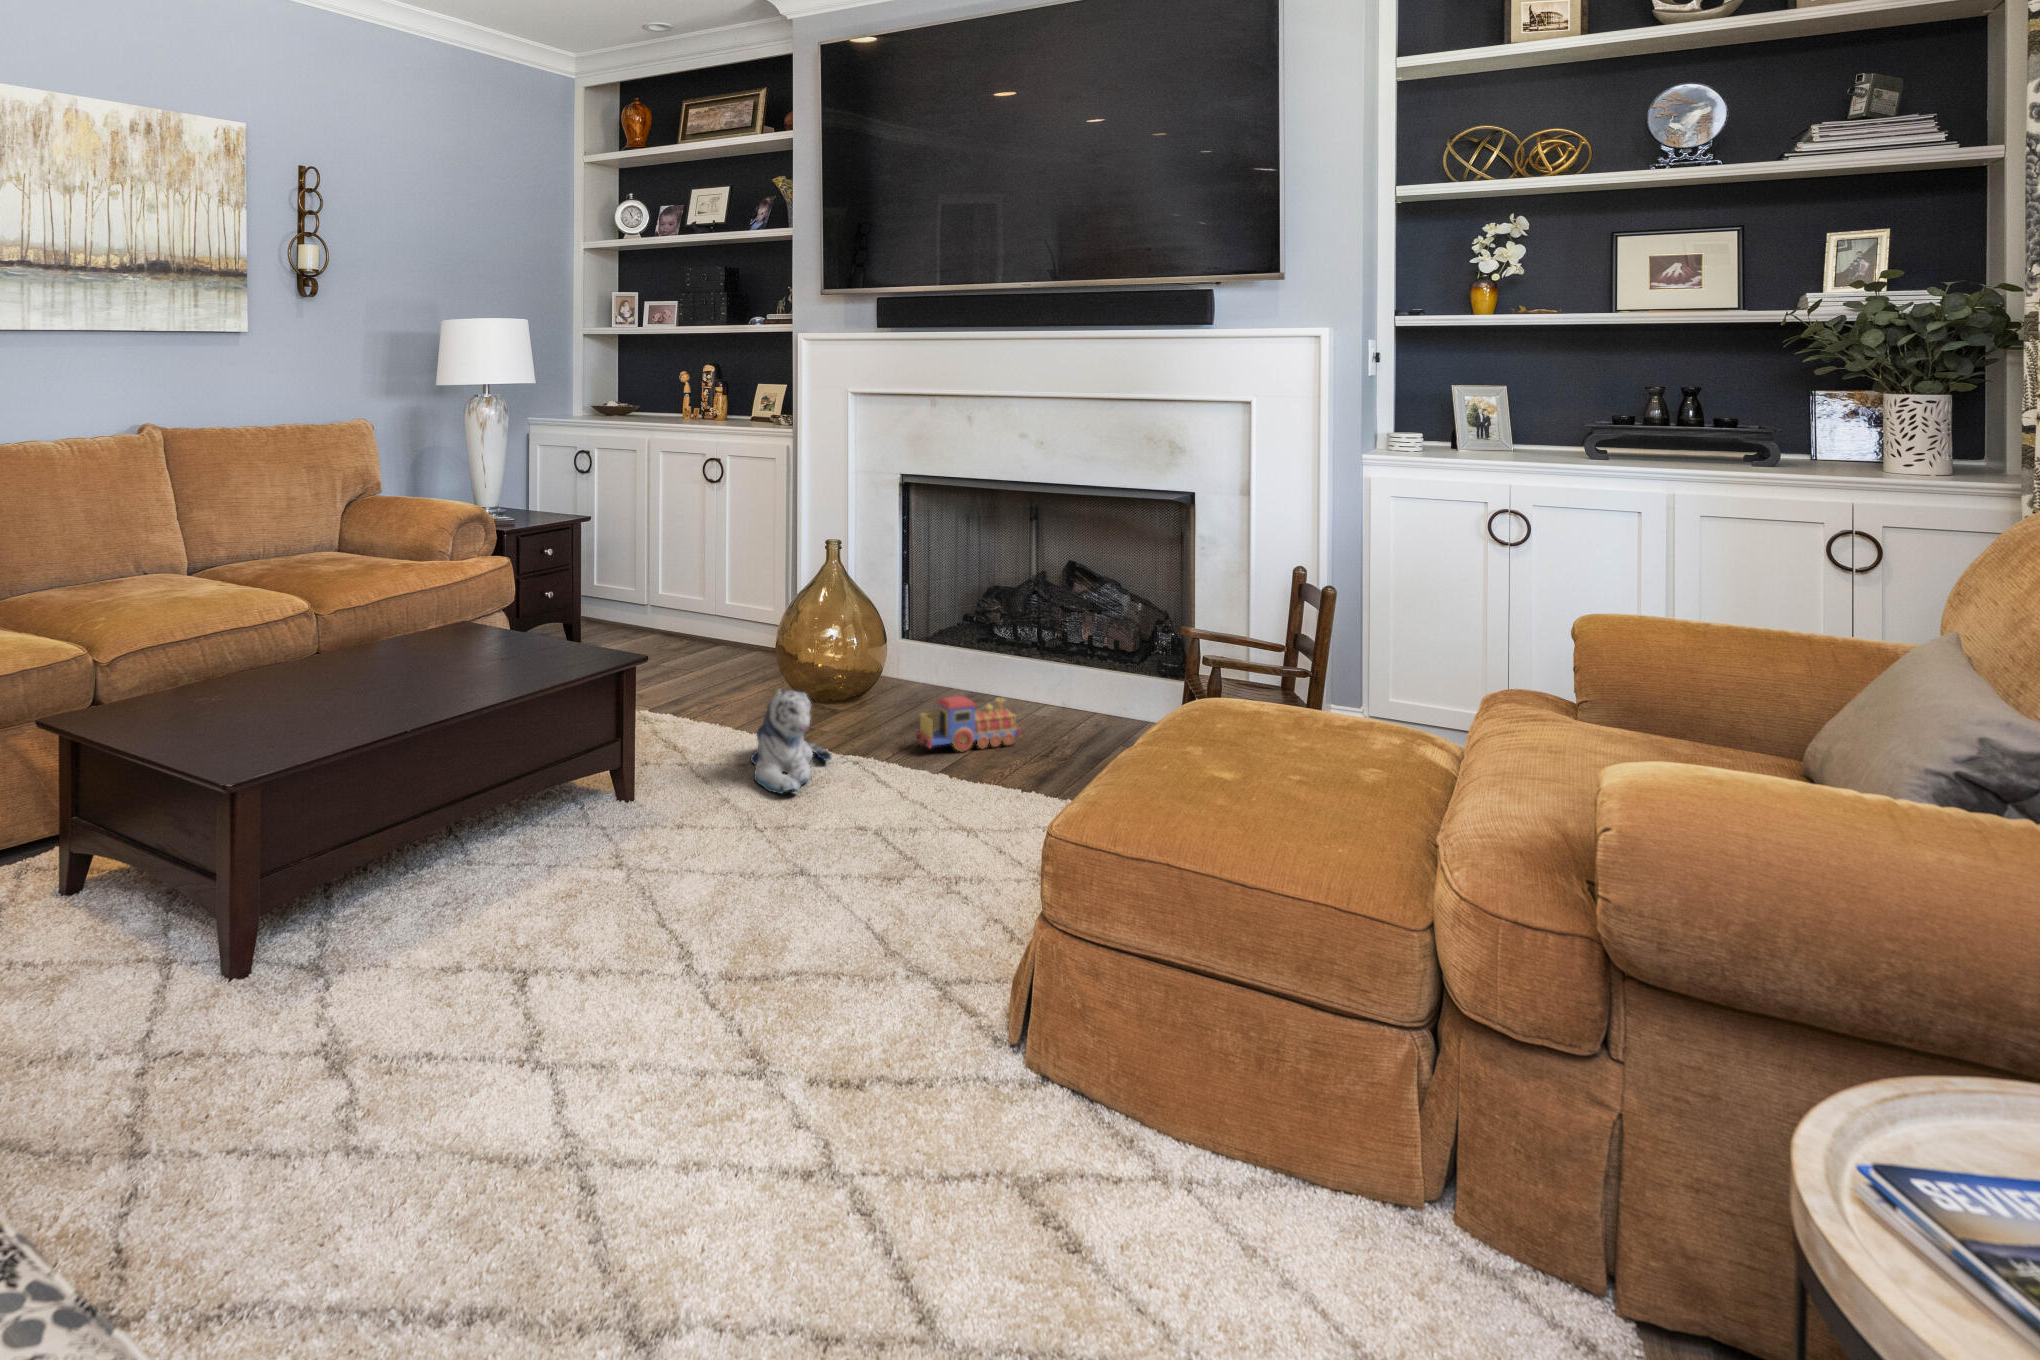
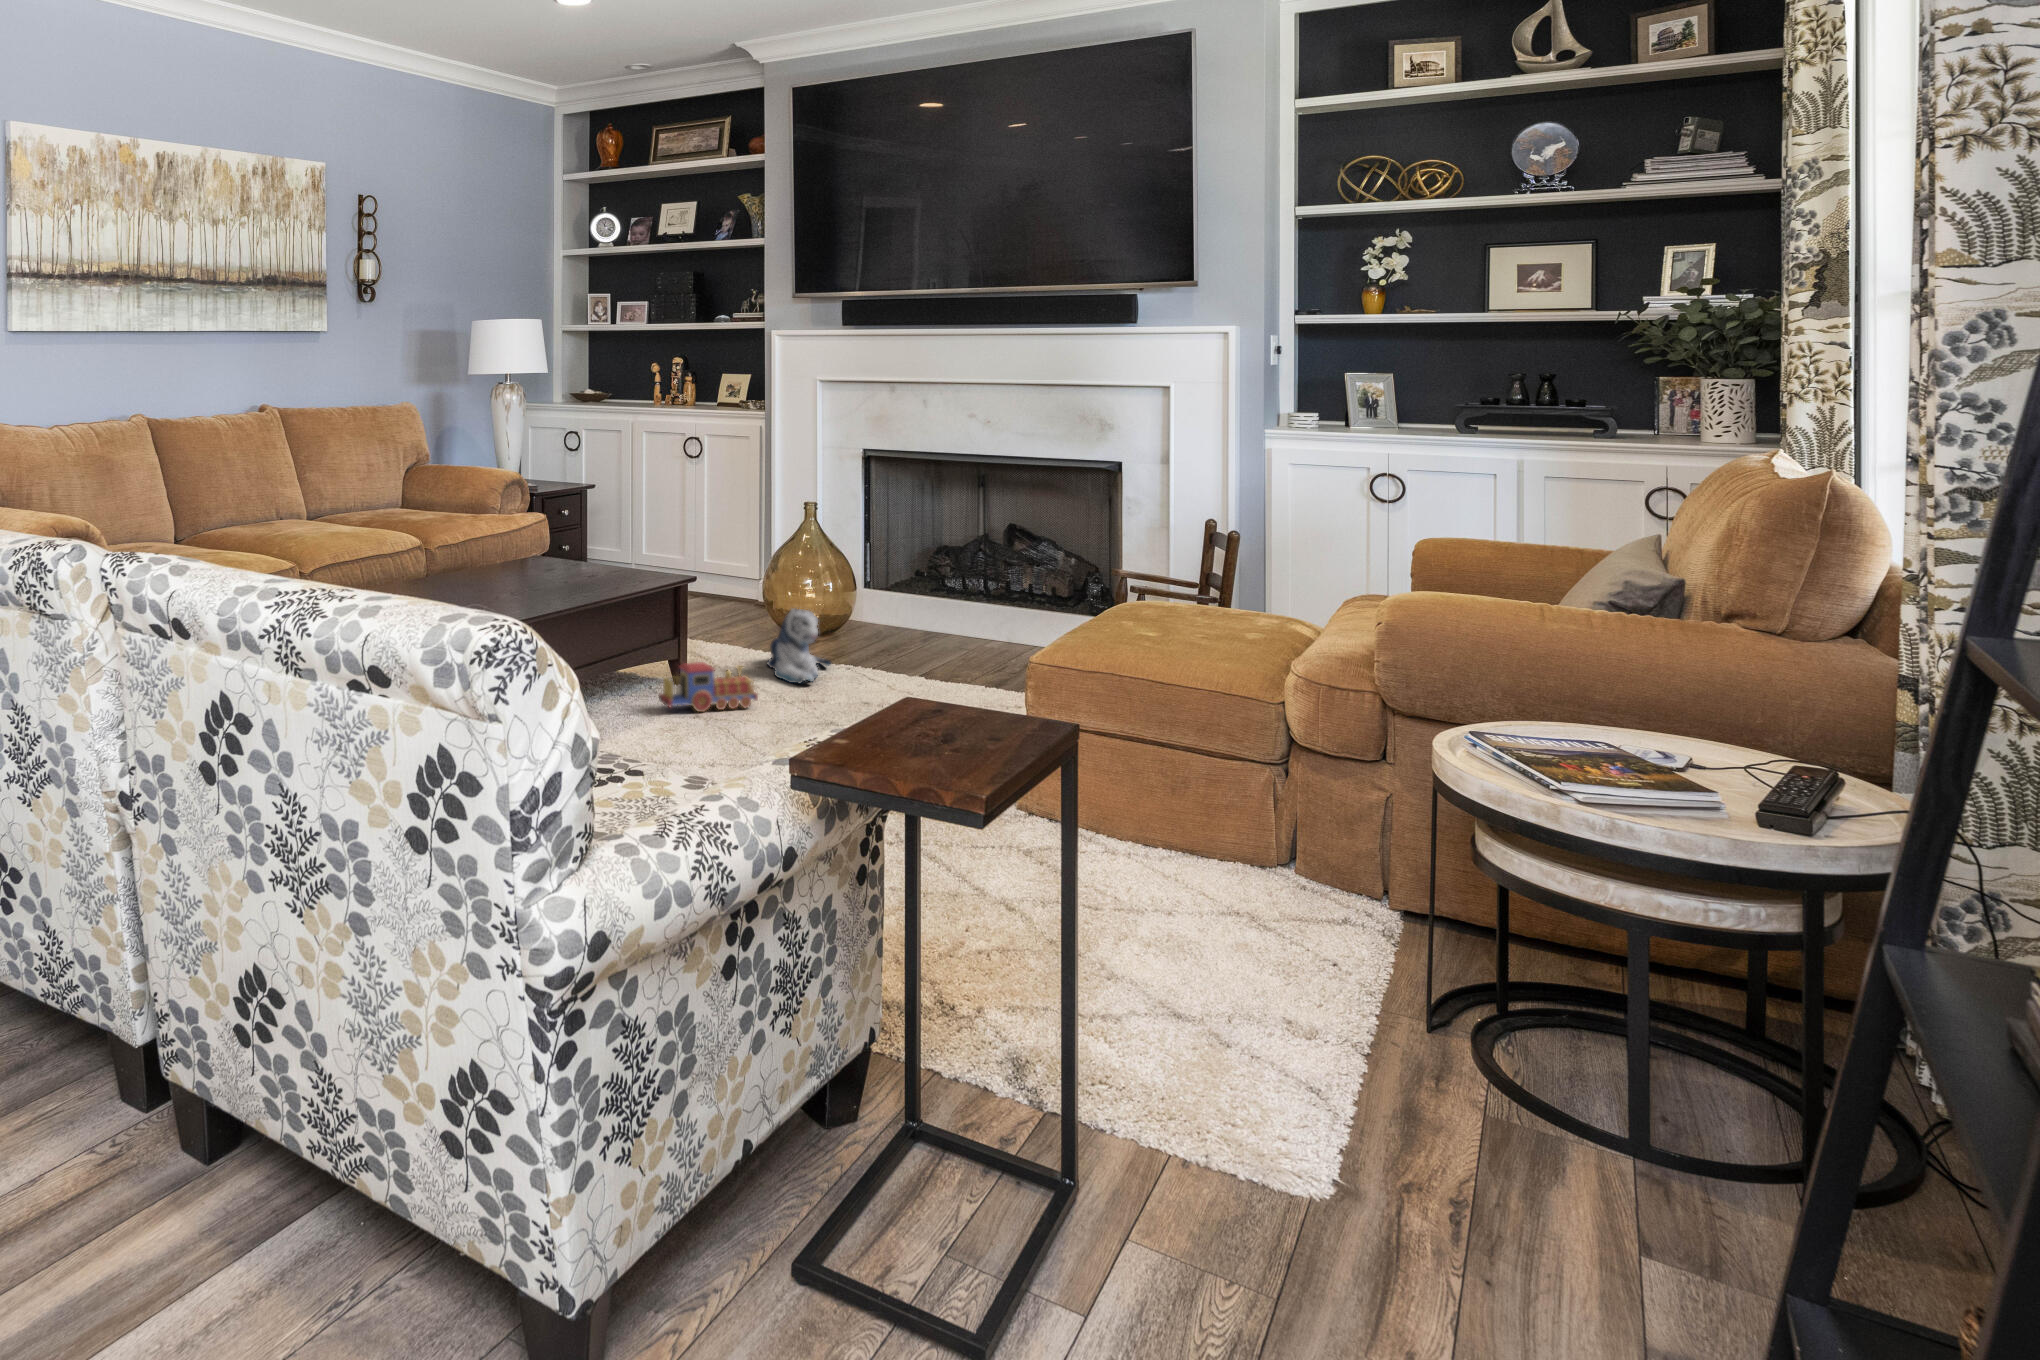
toy train: present [916,696,1021,751] -> present [659,662,758,712]

